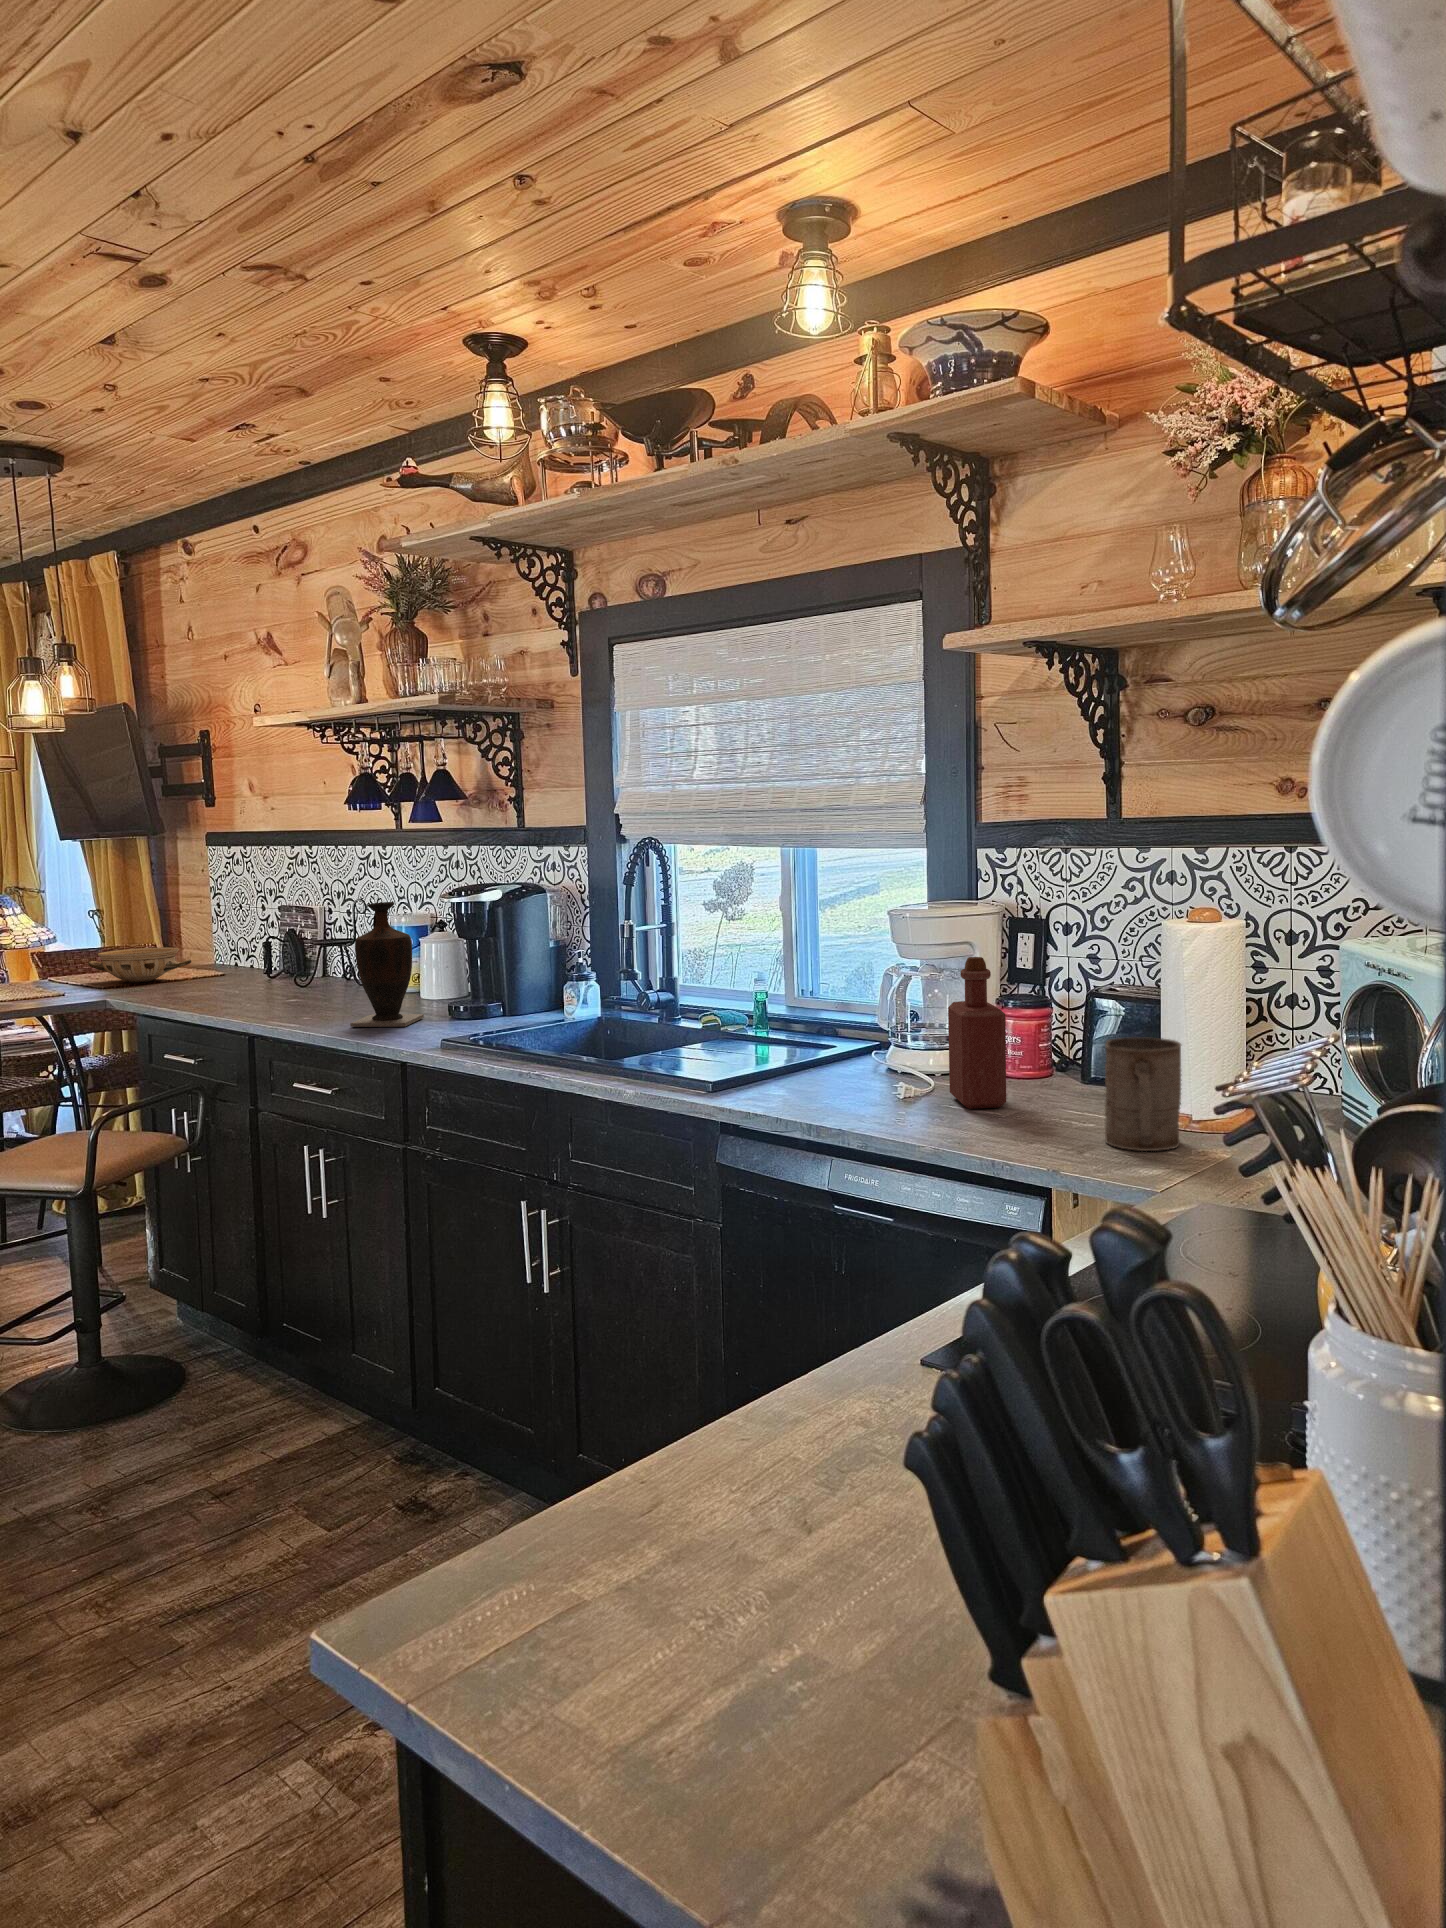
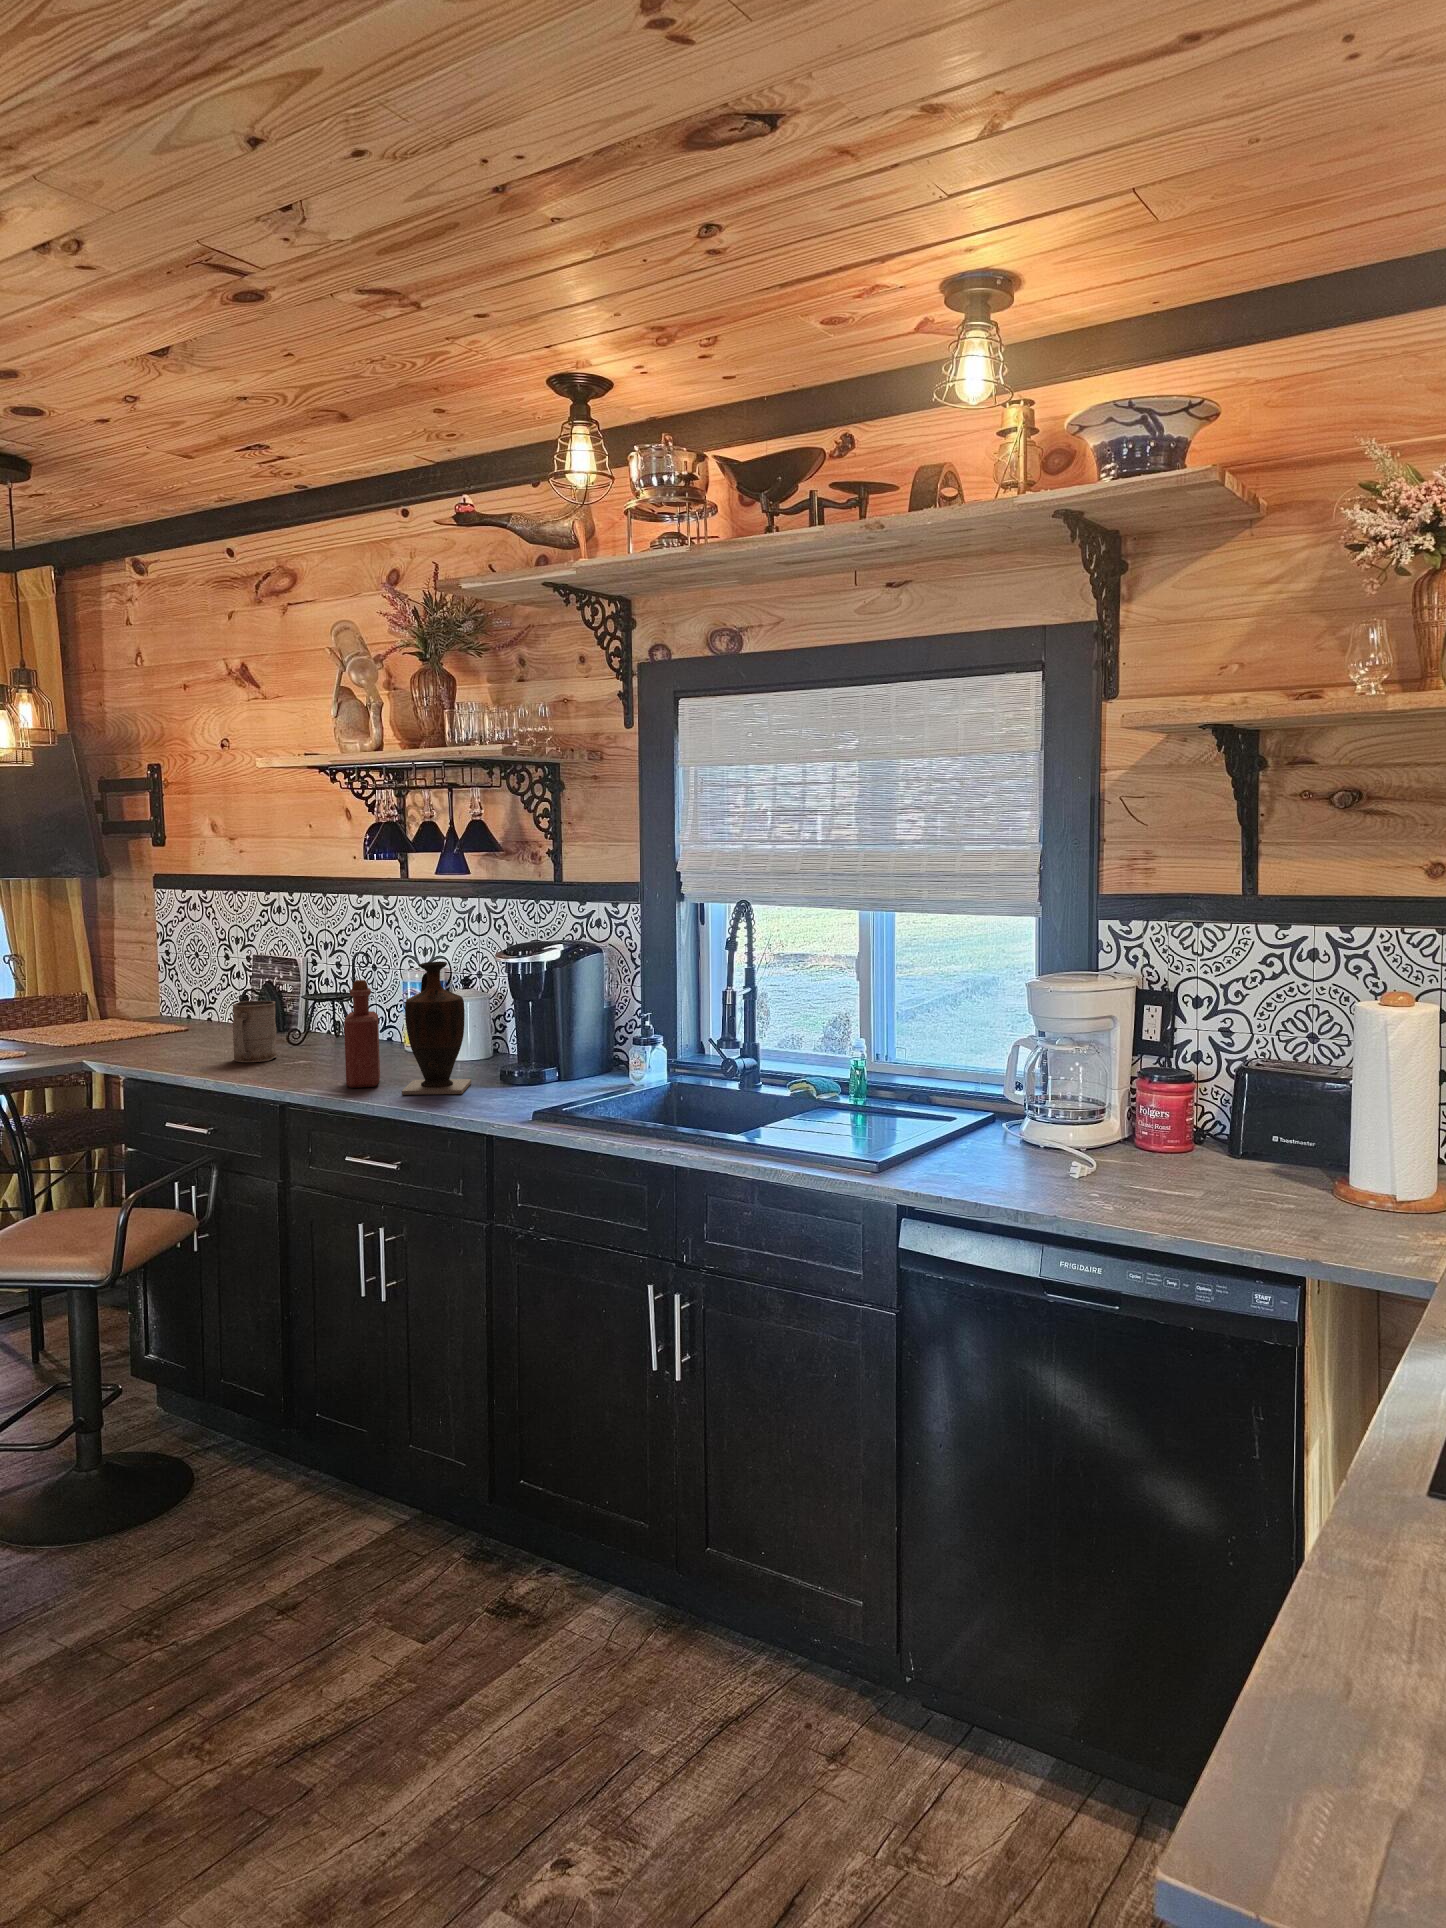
ceramic bowl: present [88,947,191,983] -> none [42,999,158,1039]
bottle: present [948,957,1006,1109] -> present [344,980,380,1088]
mug: present [1105,1037,1181,1151] -> present [232,1001,277,1062]

